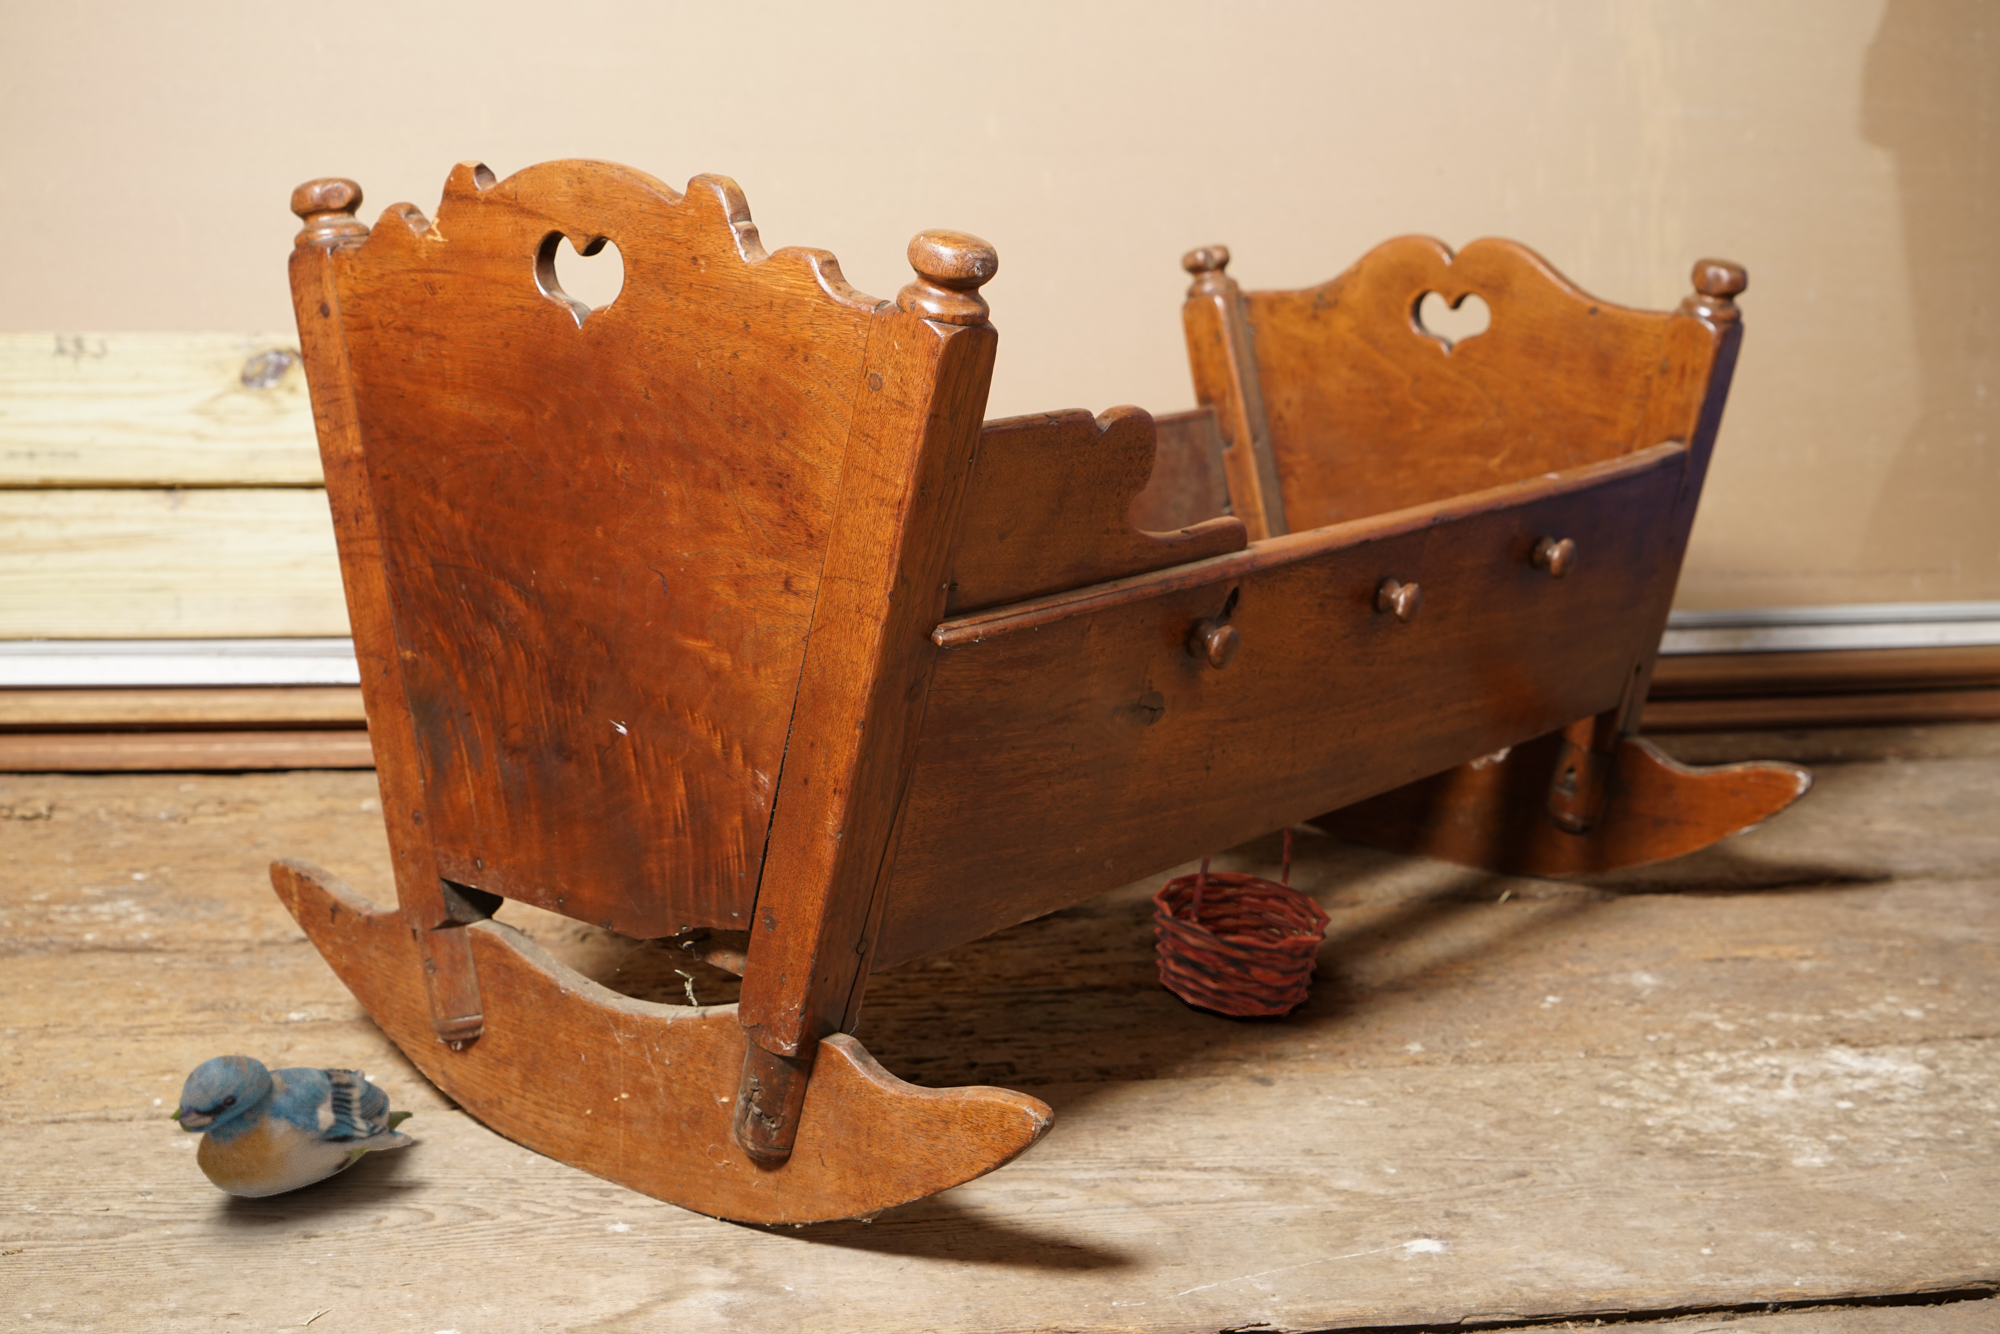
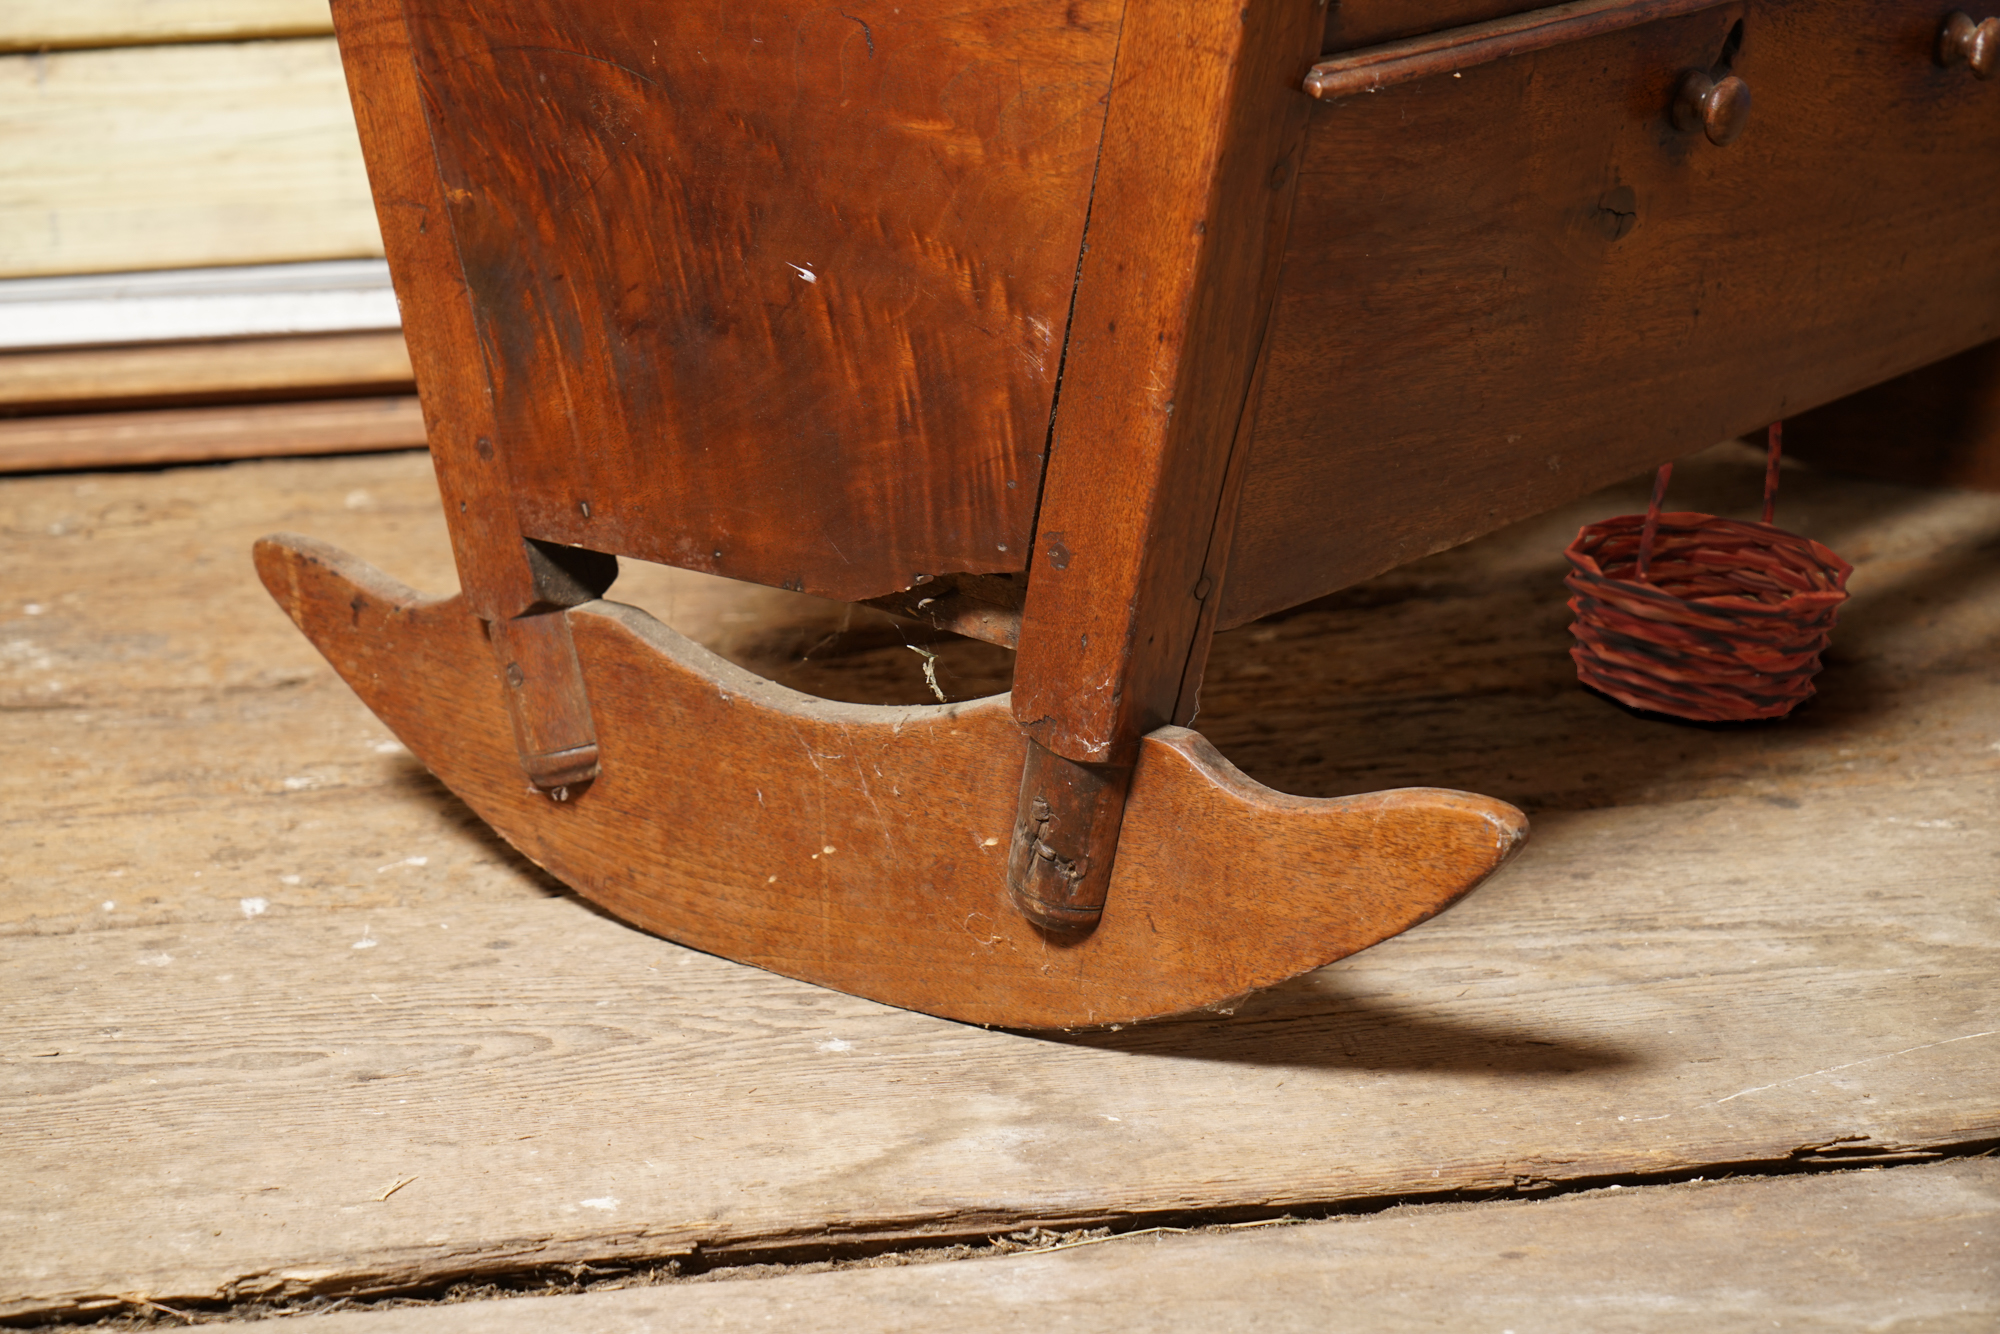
plush toy: present [170,1055,413,1198] -> none [169,811,517,1019]

